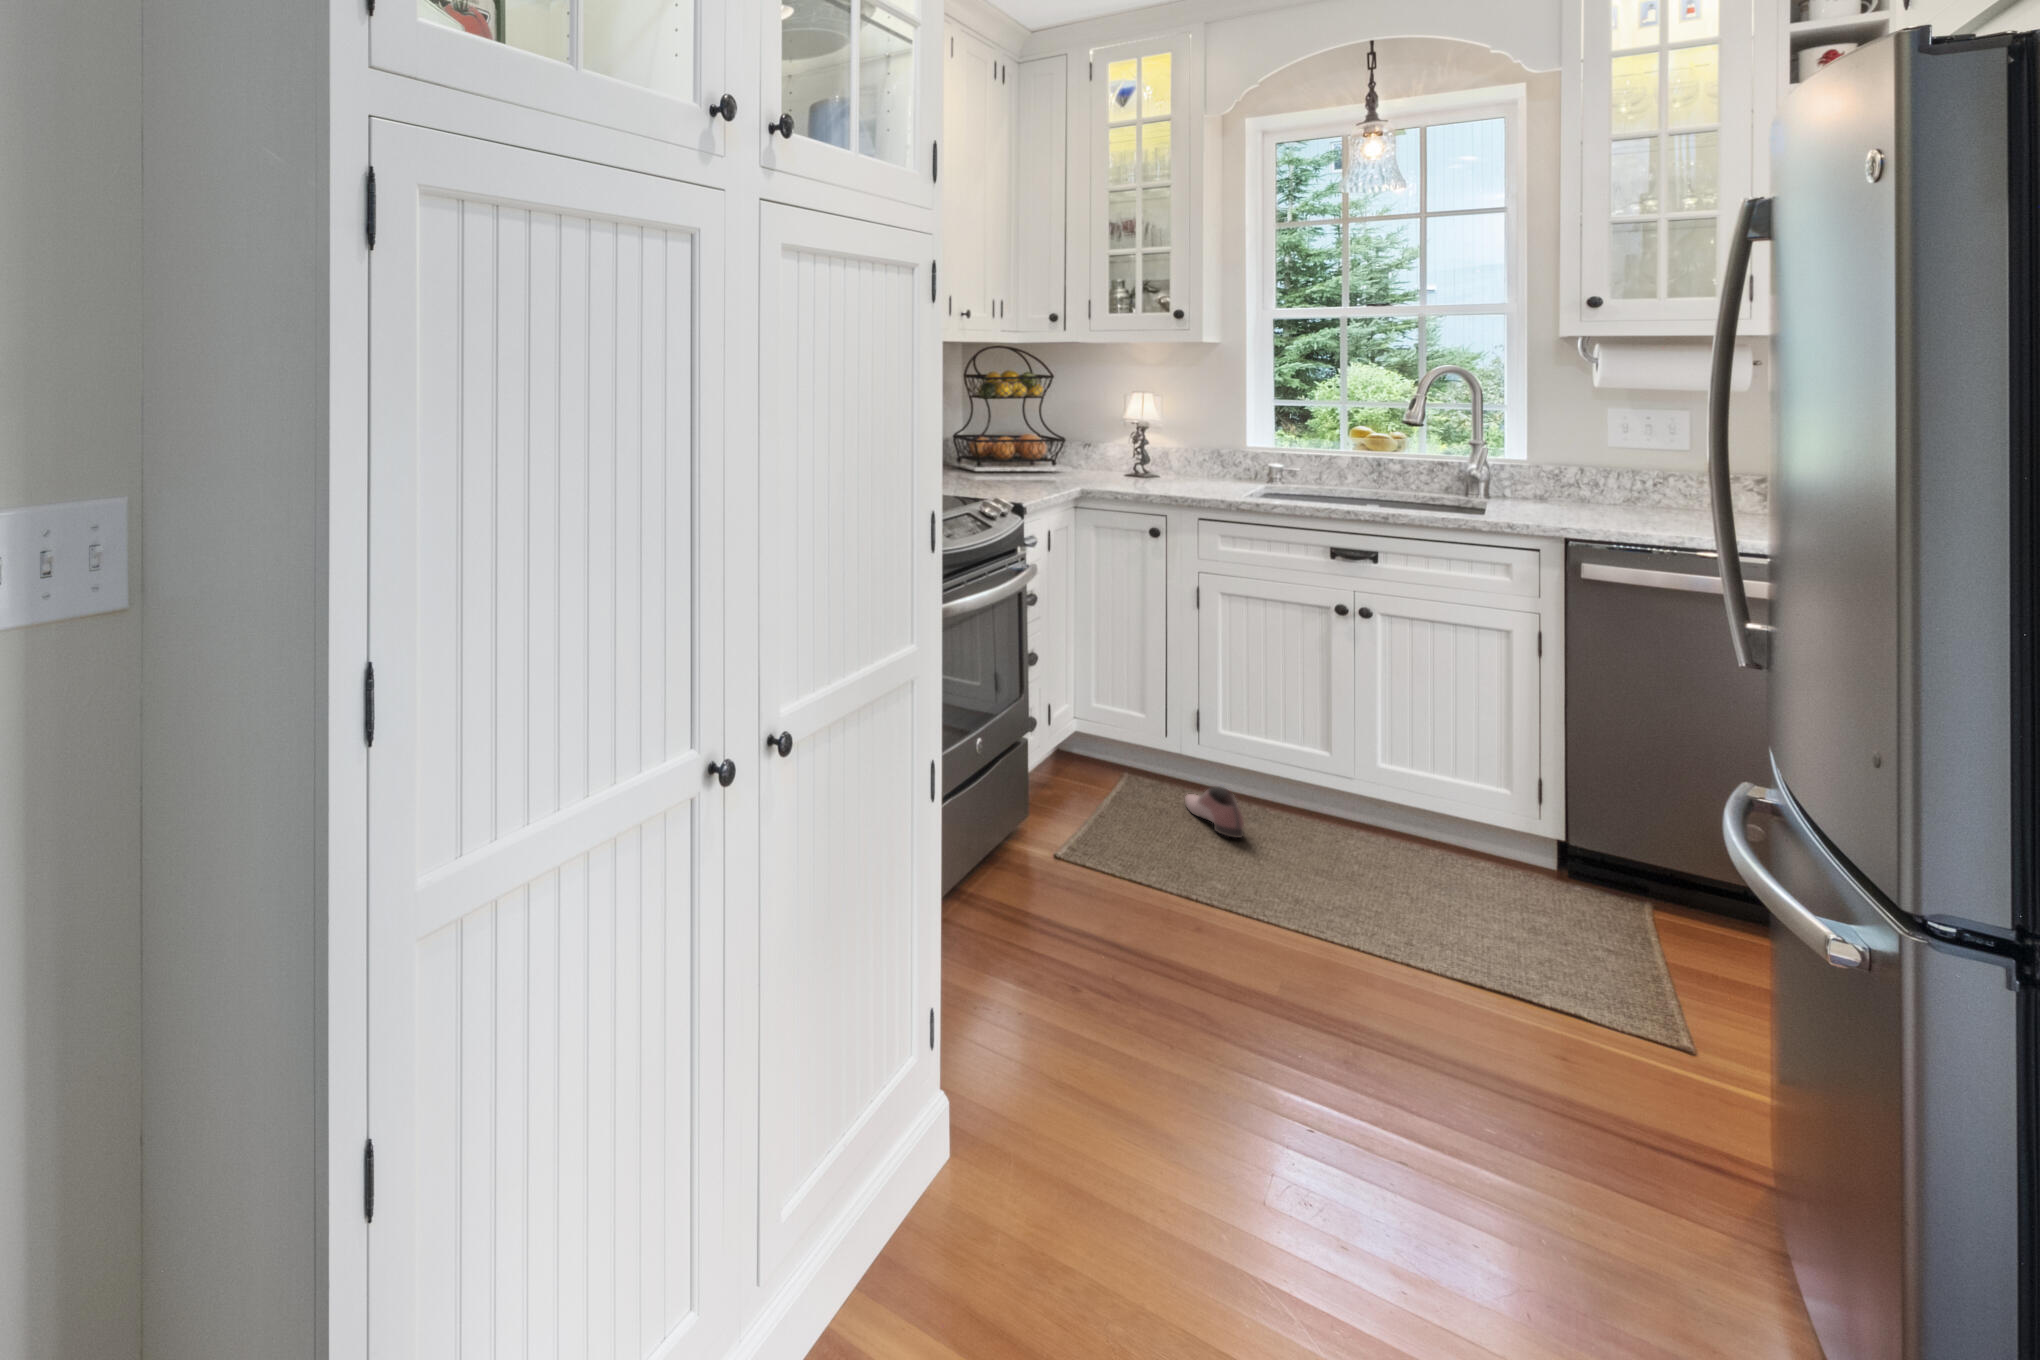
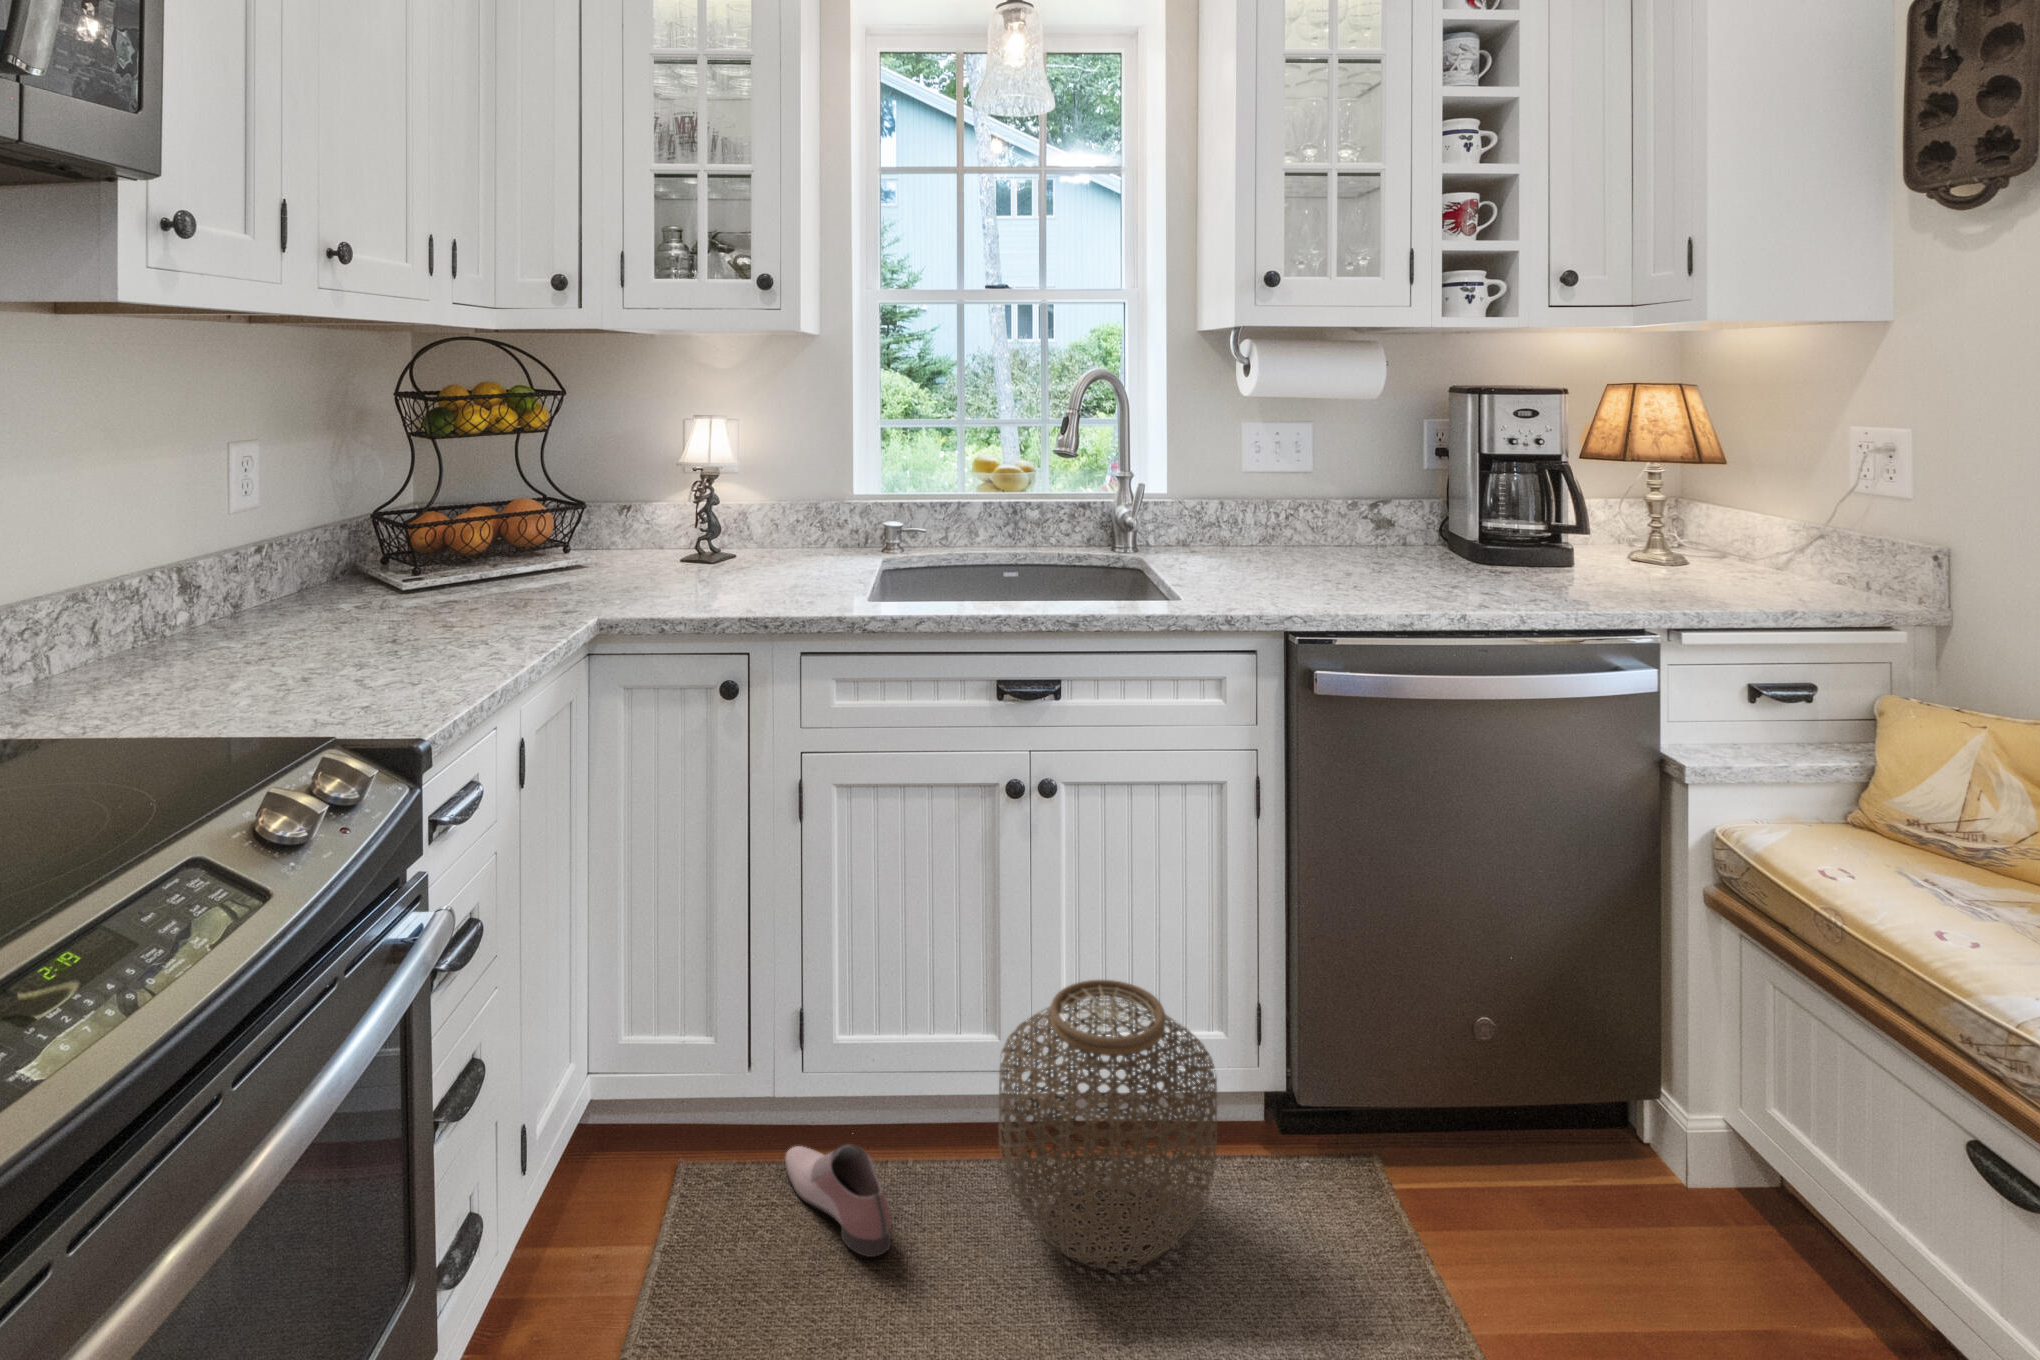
woven basket: none [1317,726,1476,885] -> present [999,980,1217,1270]

